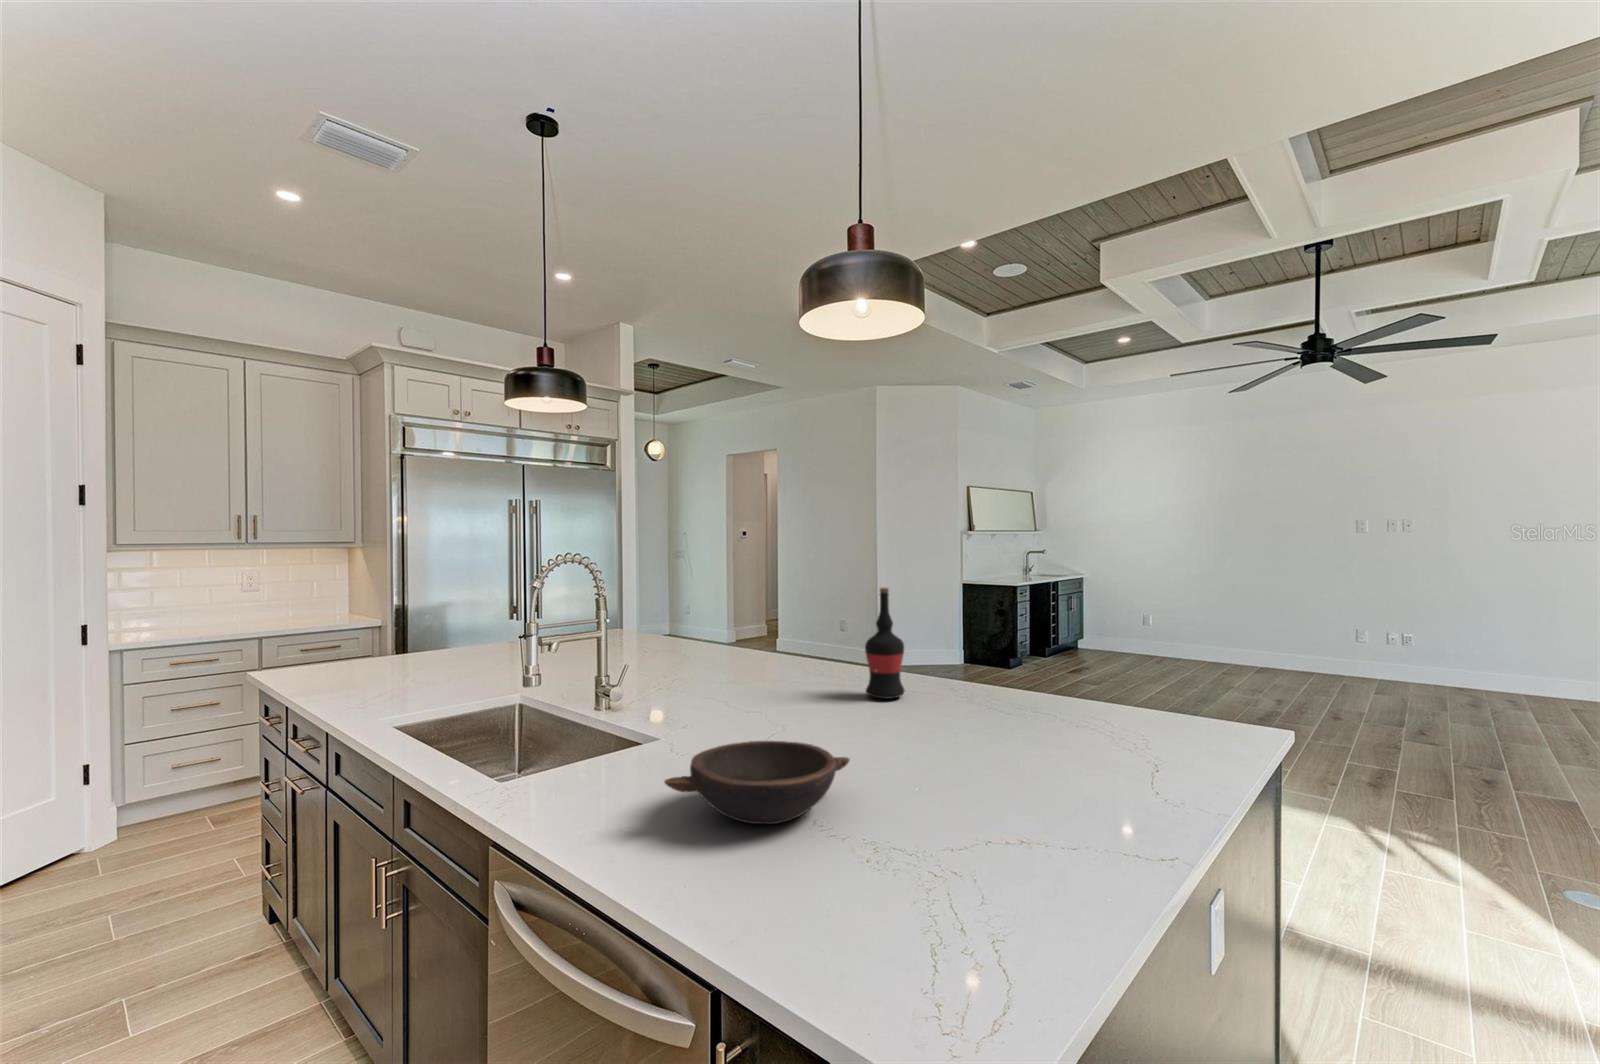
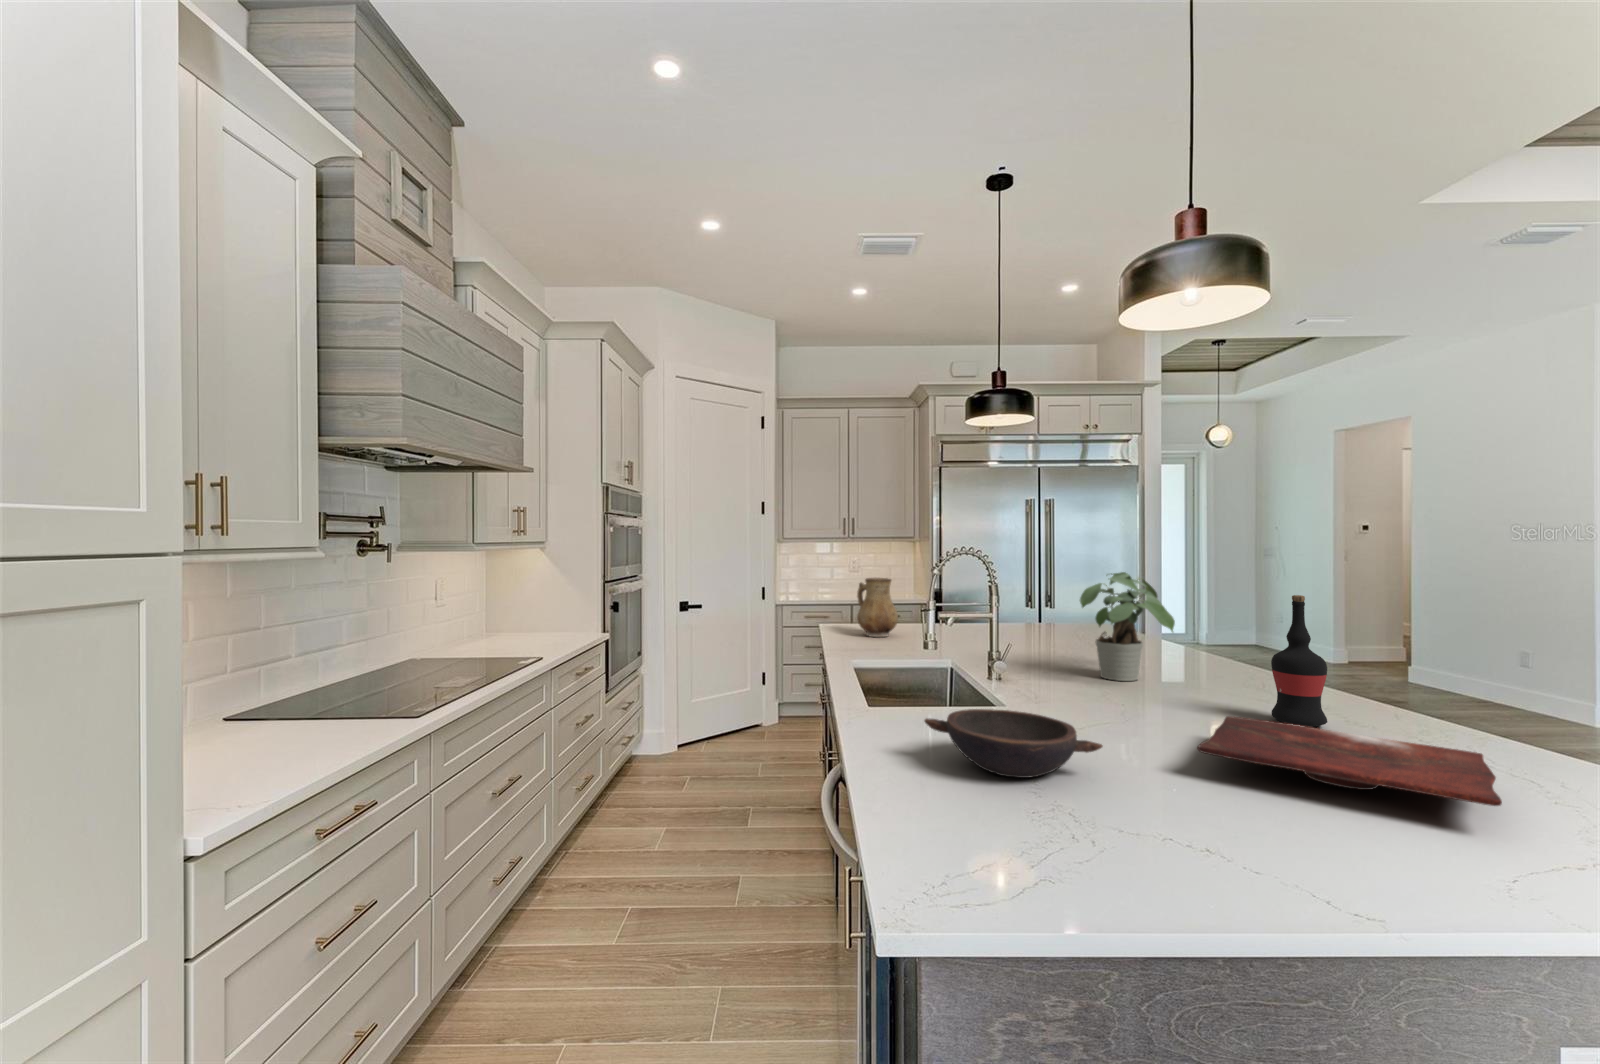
potted plant: none [680,575,775,686] -> present [1080,572,1175,681]
ceramic pitcher: none [337,598,407,681] -> present [857,578,898,637]
cutting board: none [870,696,1092,743] -> present [1198,716,1502,806]

